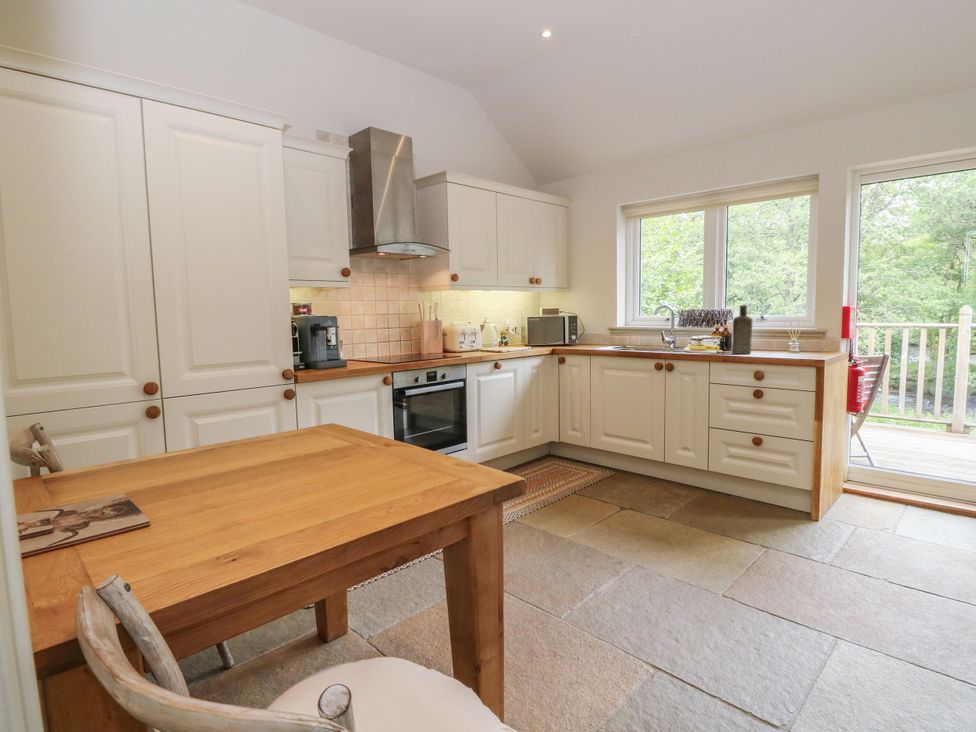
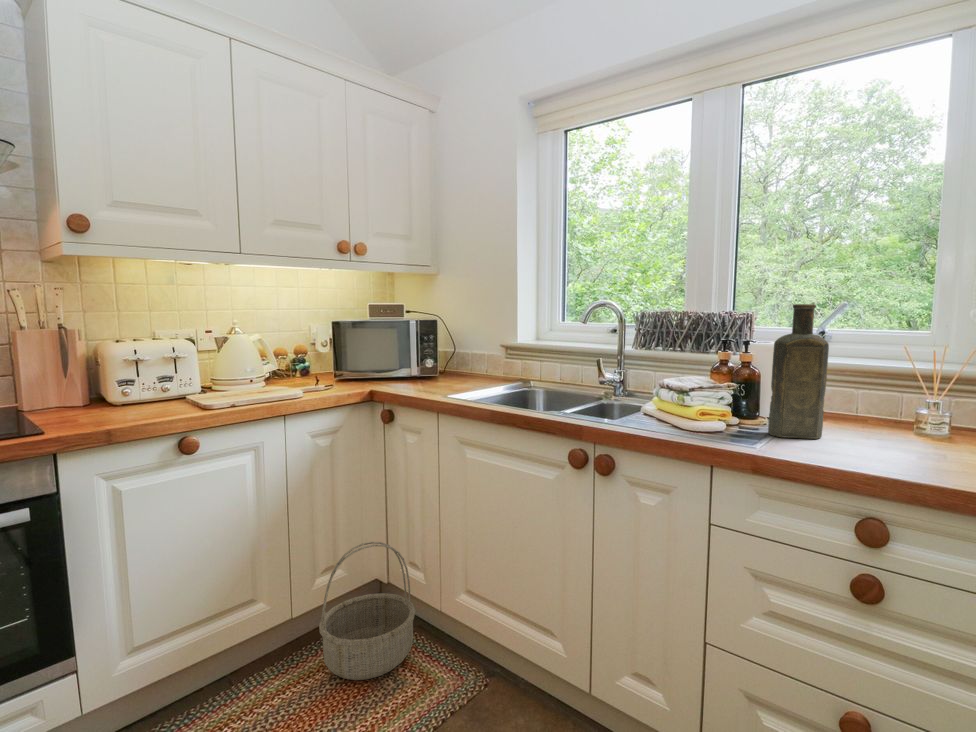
basket: none [539,414,580,472] -> present [319,542,416,680]

